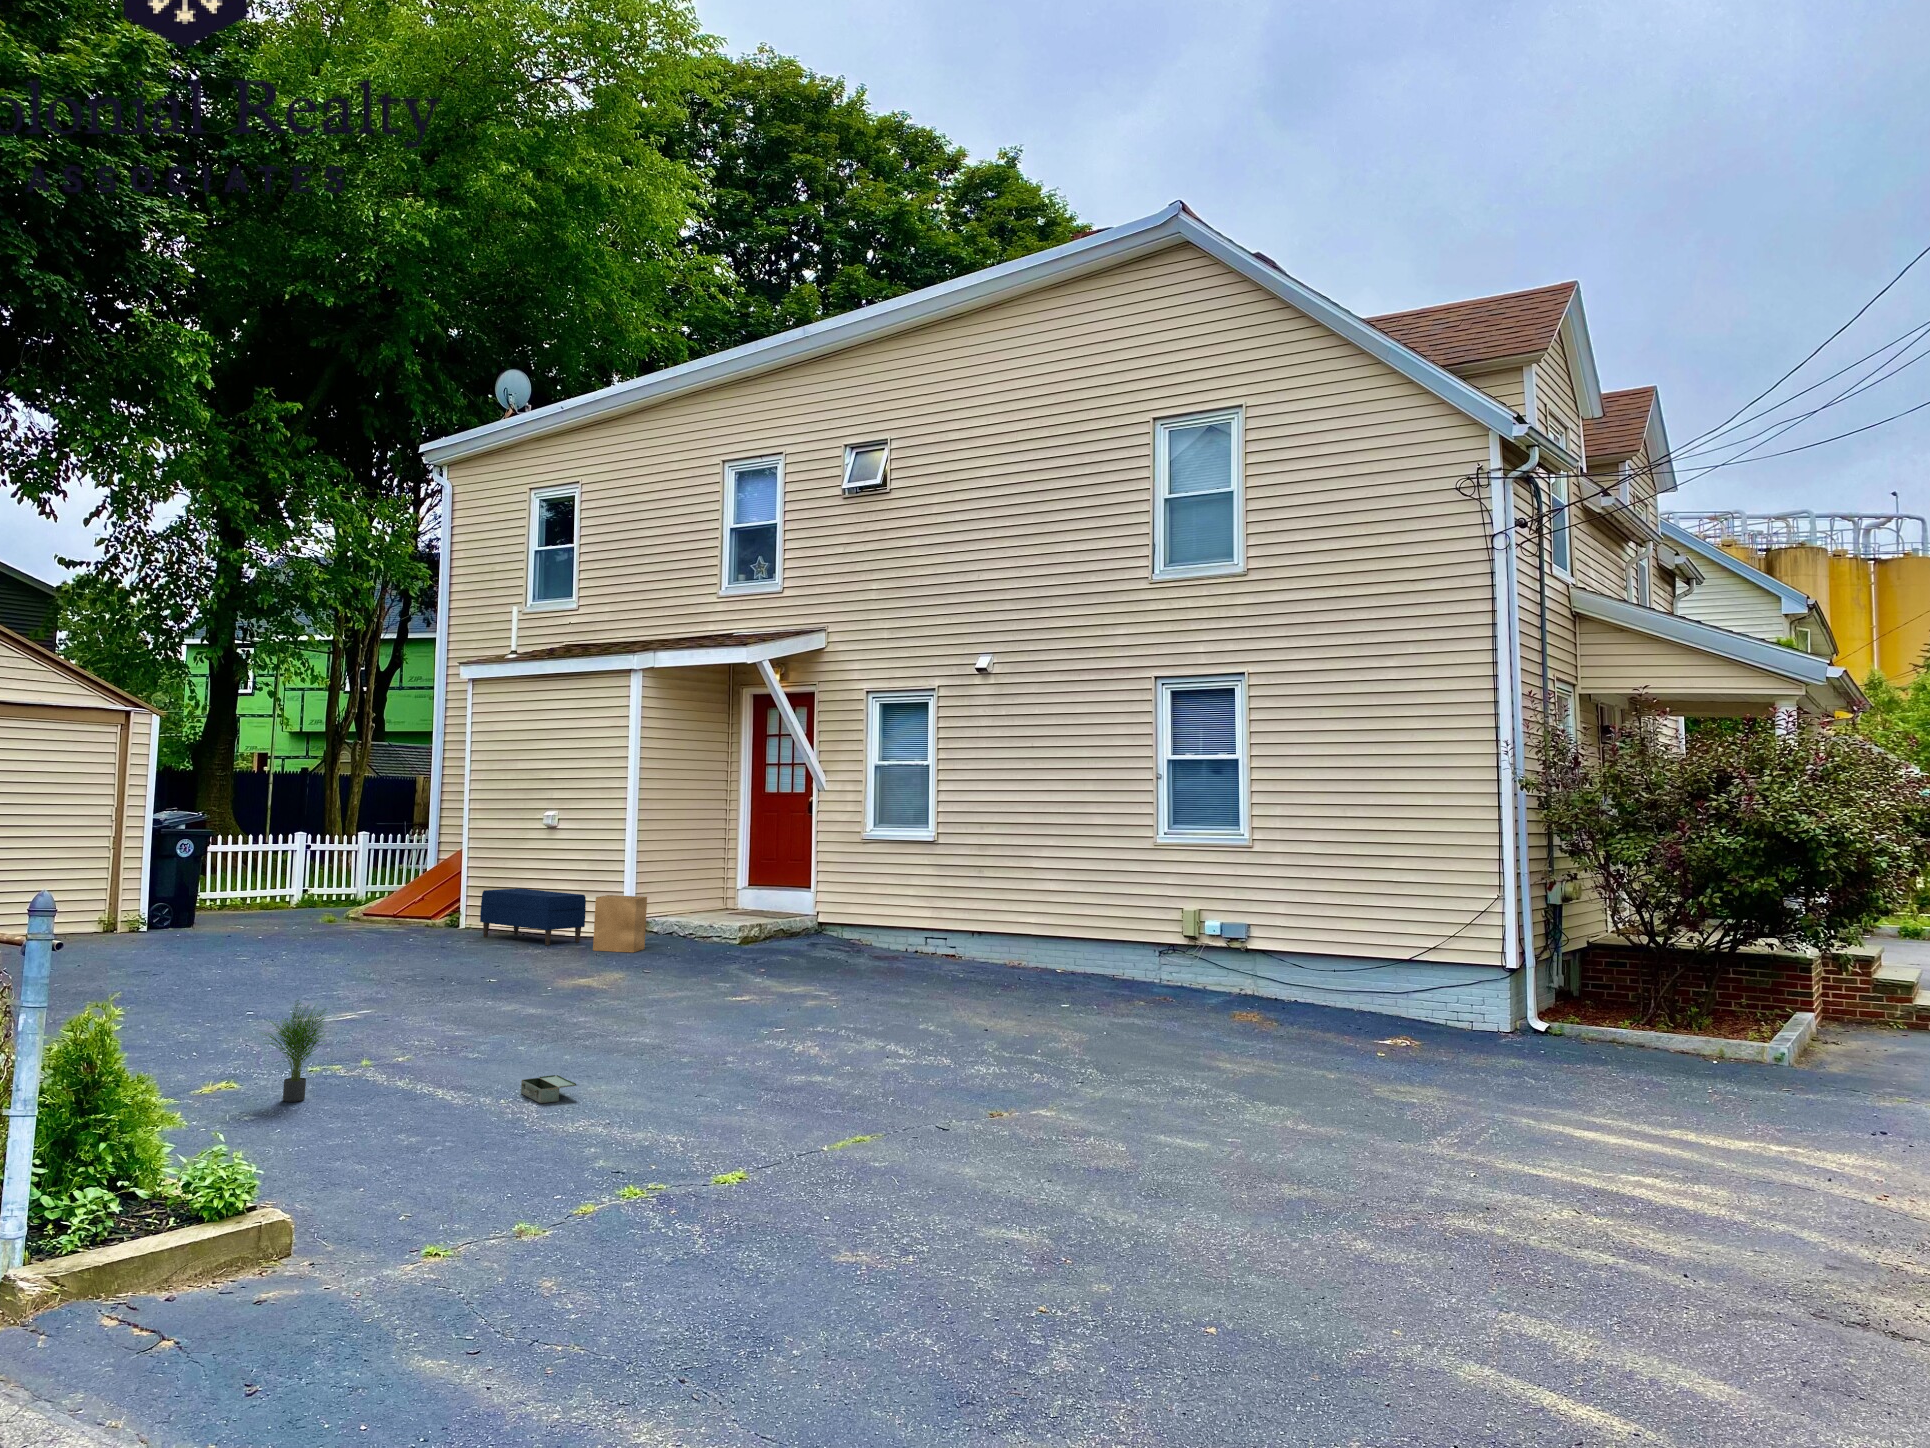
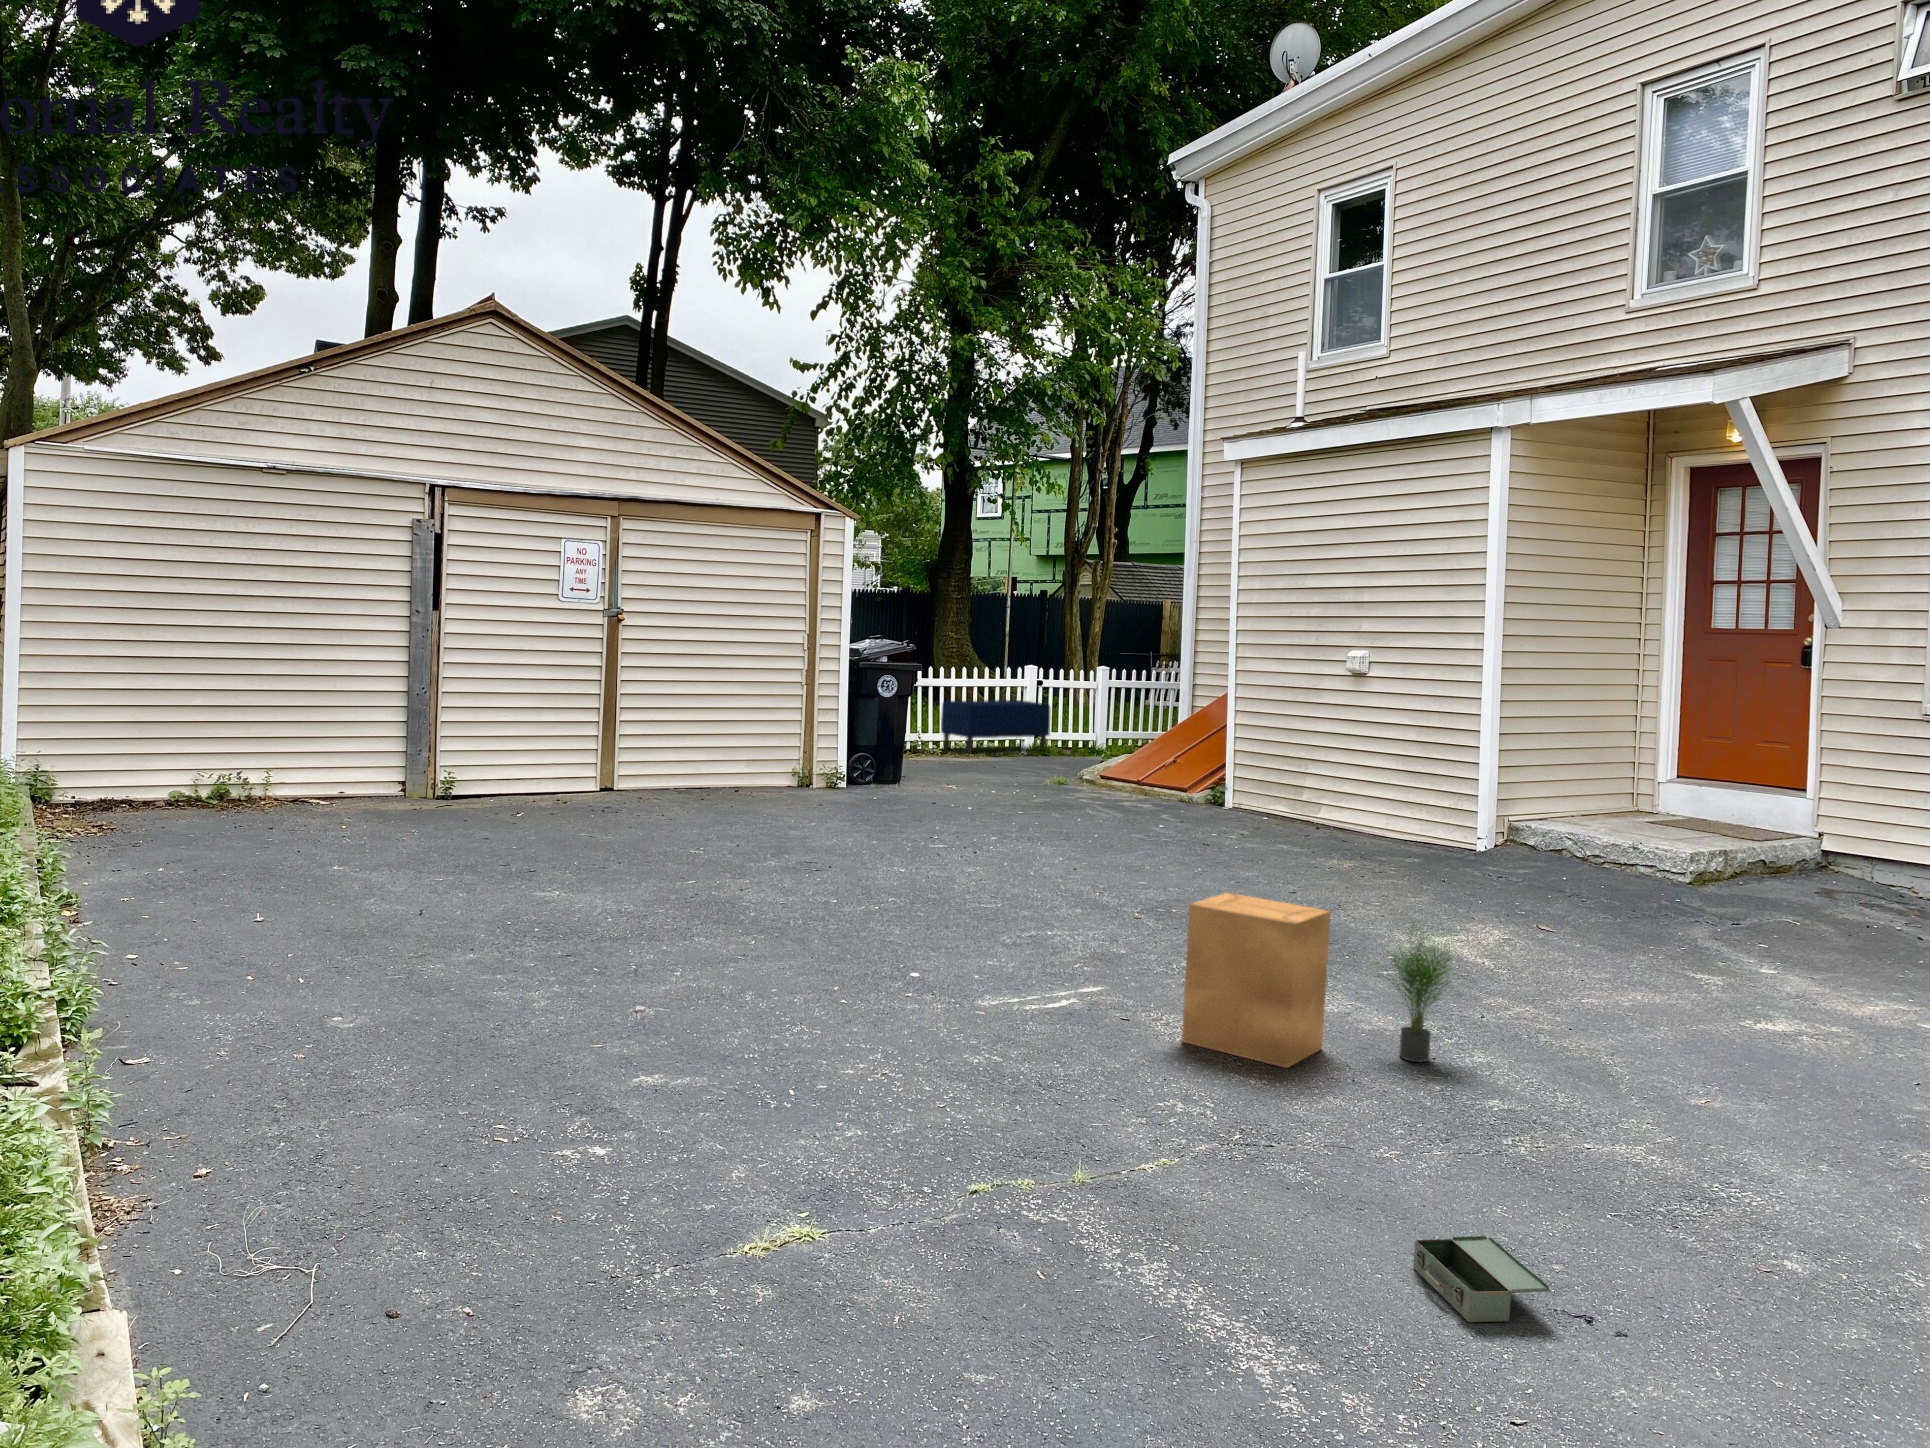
bench: present [480,888,586,946] -> present [941,700,1050,753]
cardboard box: present [593,895,647,952] -> present [1182,893,1331,1068]
potted plant: present [269,1004,326,1102] -> present [1375,928,1455,1062]

